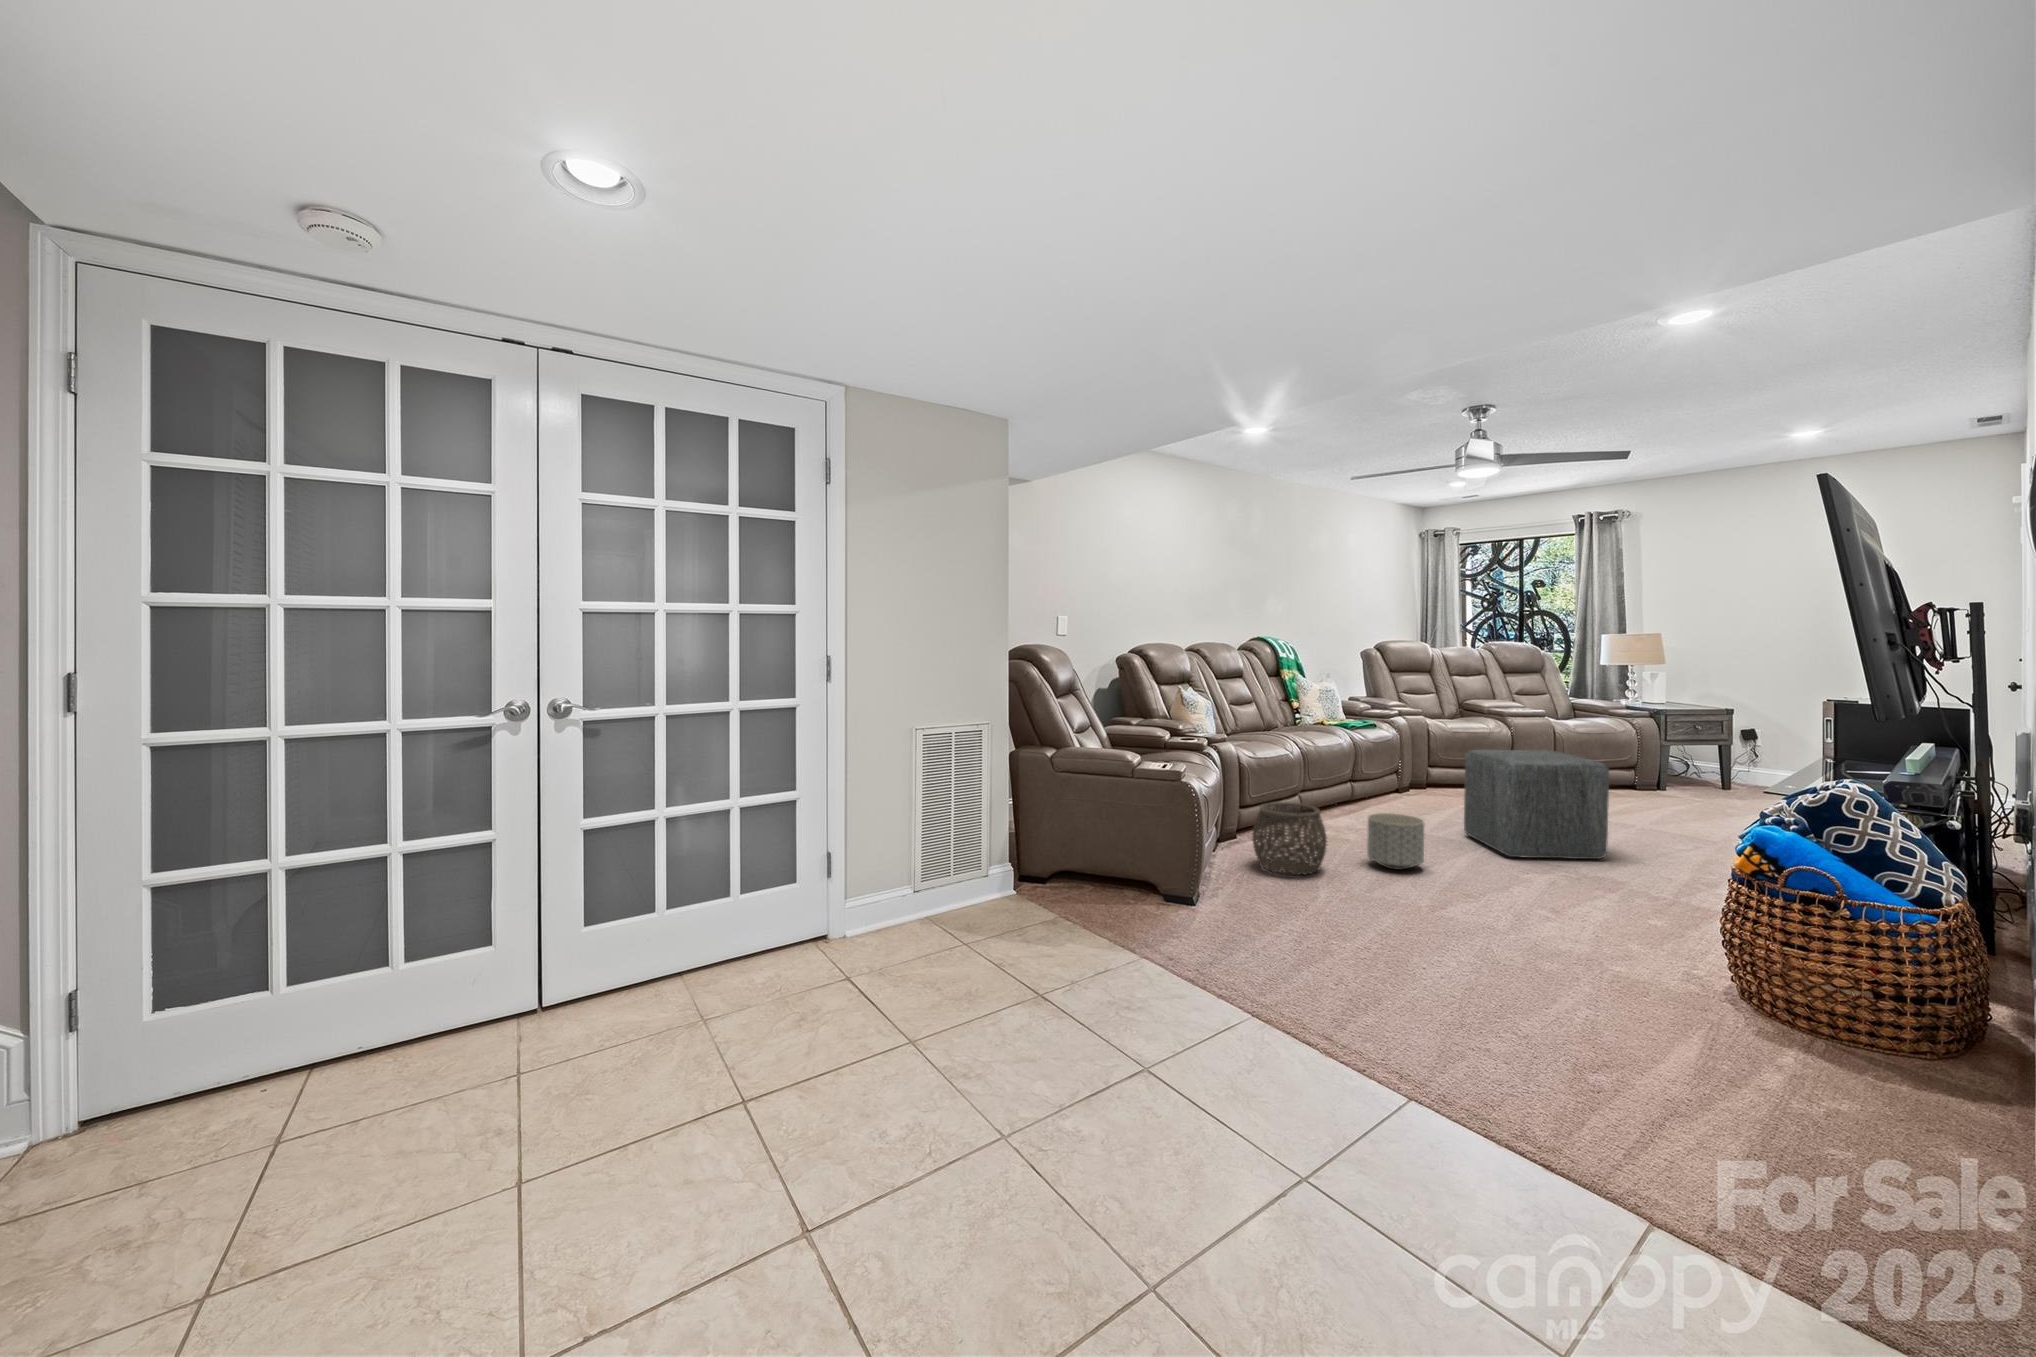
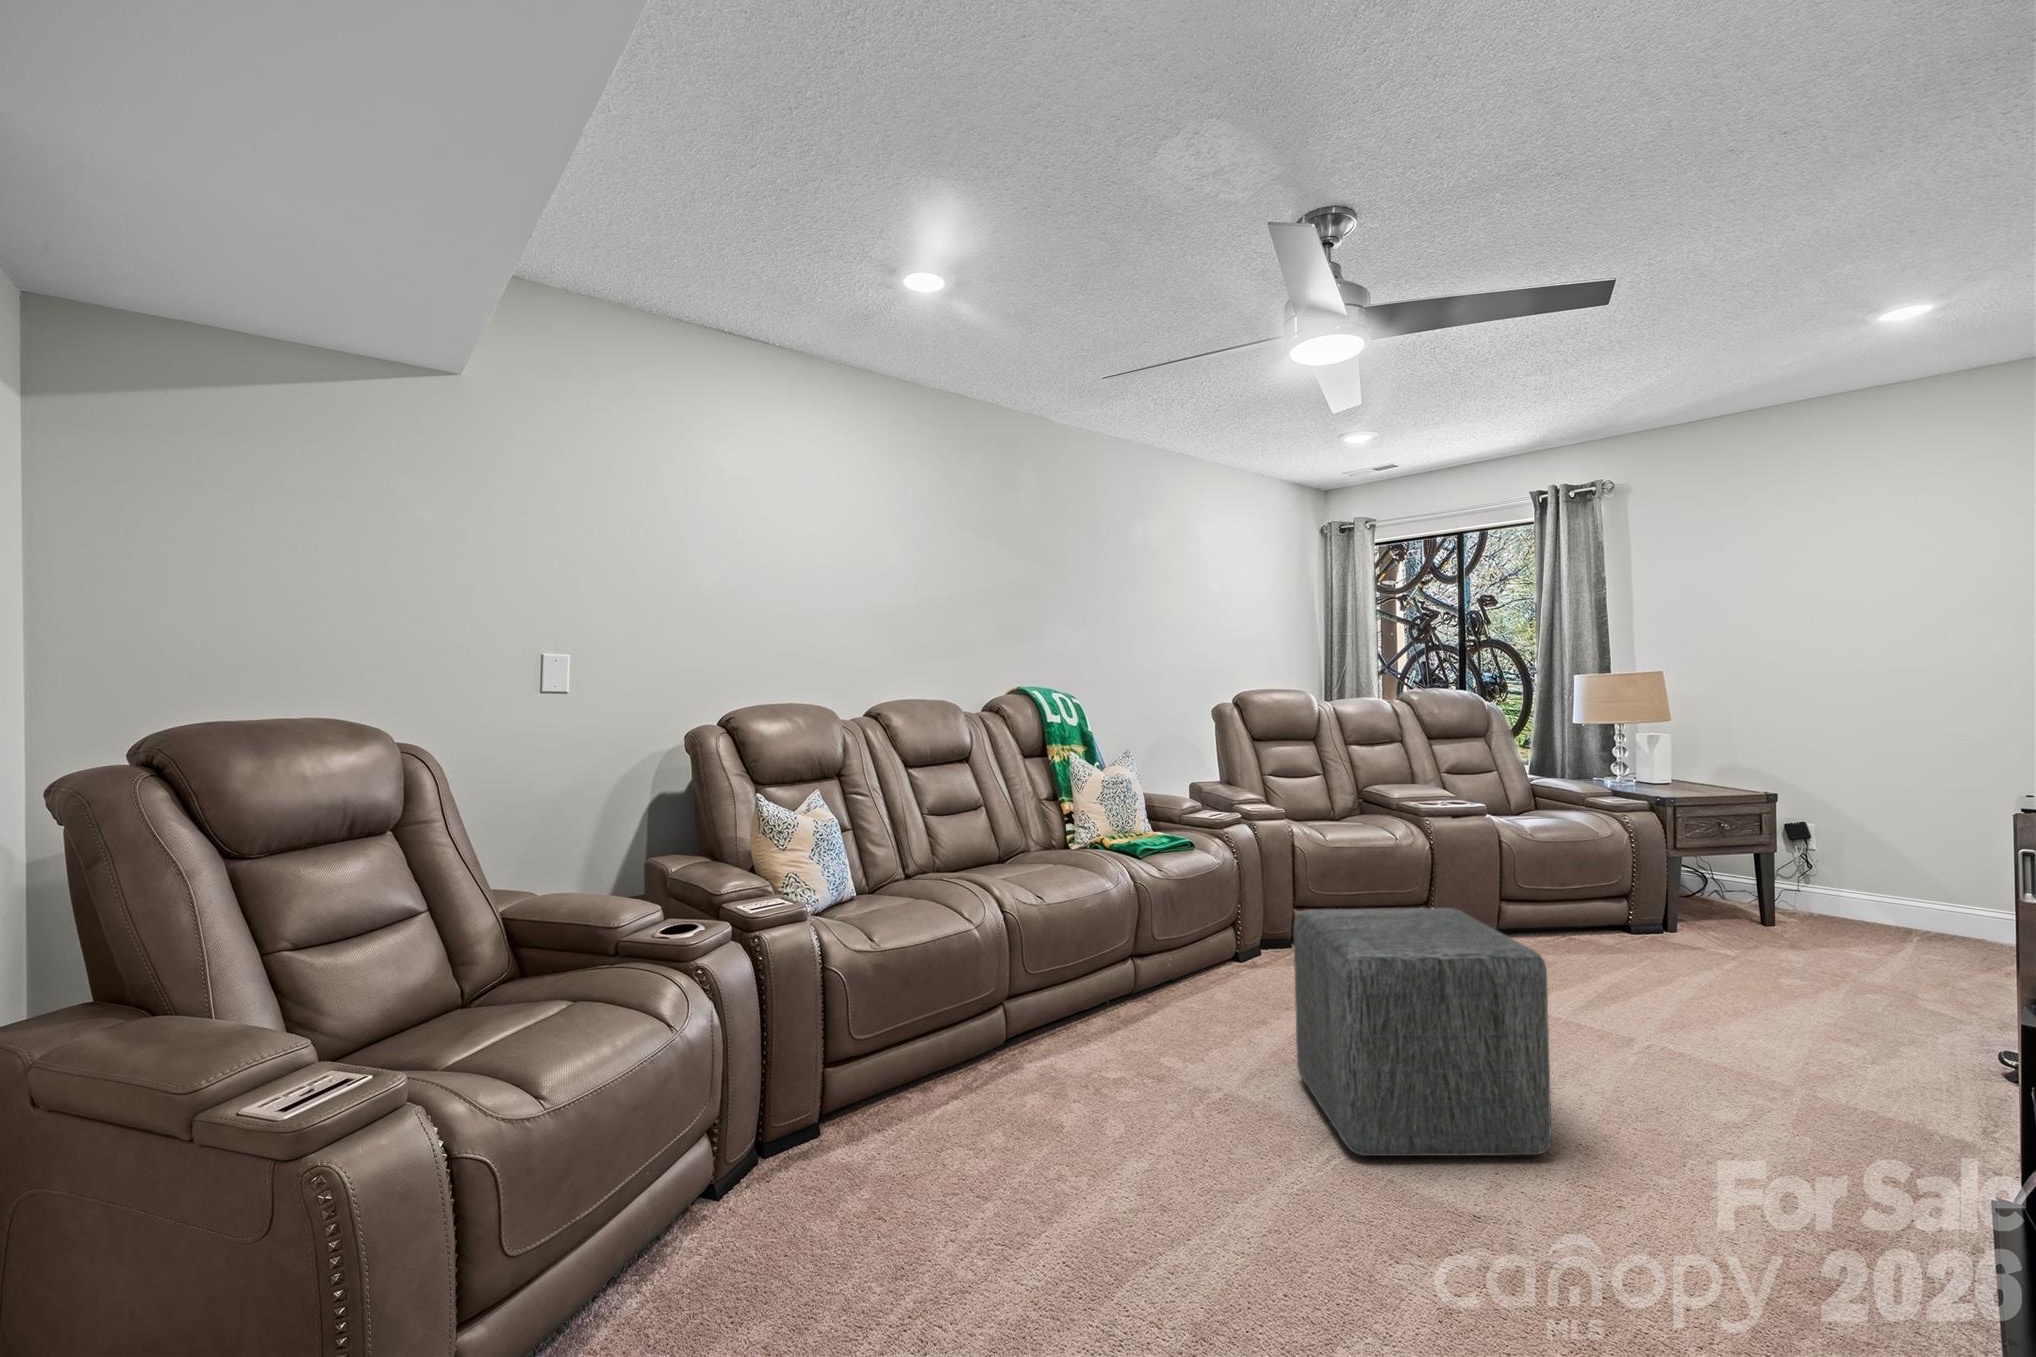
woven basket: present [1252,802,1327,875] -> none [782,1059,945,1257]
planter: present [1367,813,1424,870] -> none [1045,1073,1159,1218]

